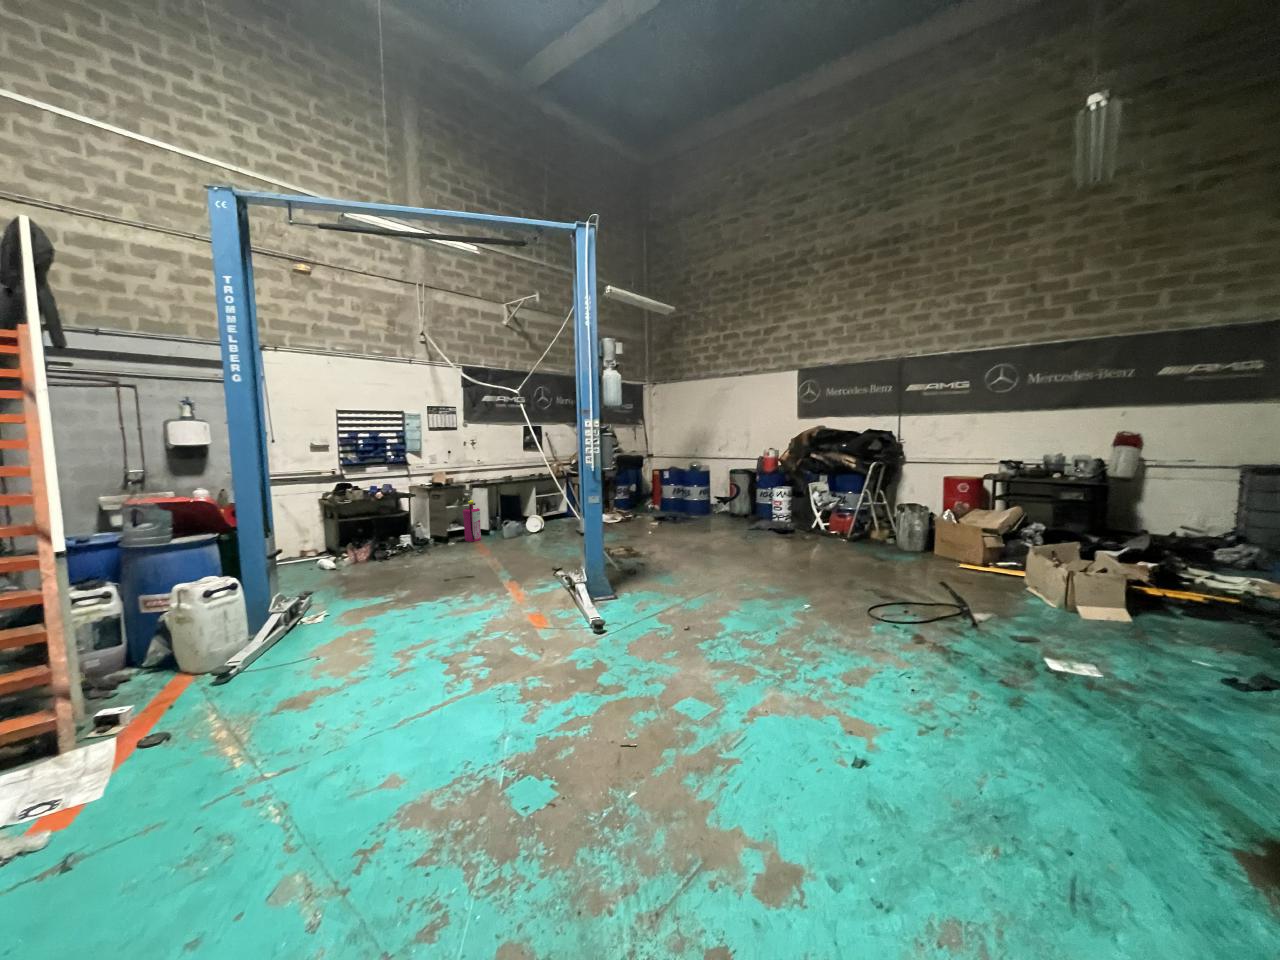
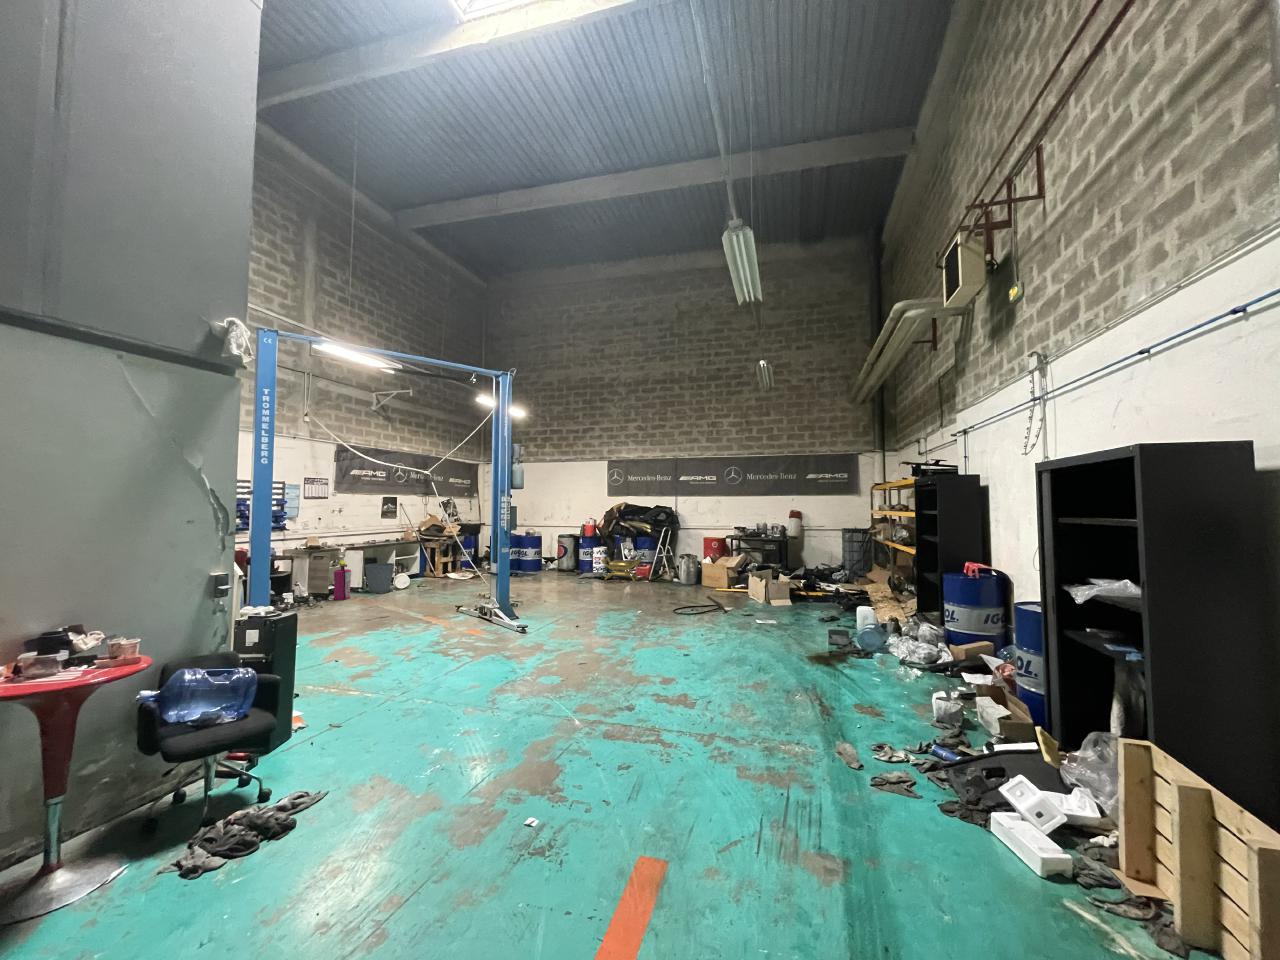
bucket: none [499,500,532,534] -> present [365,563,396,593]
stool: none [780,502,839,538] -> present [601,557,641,581]

